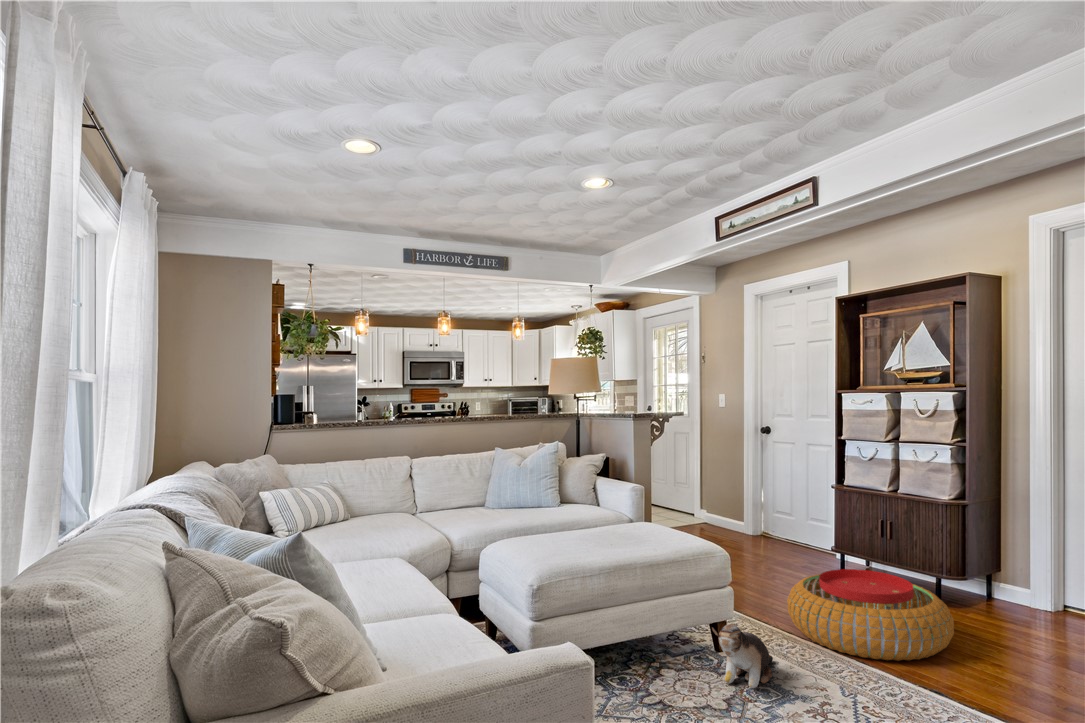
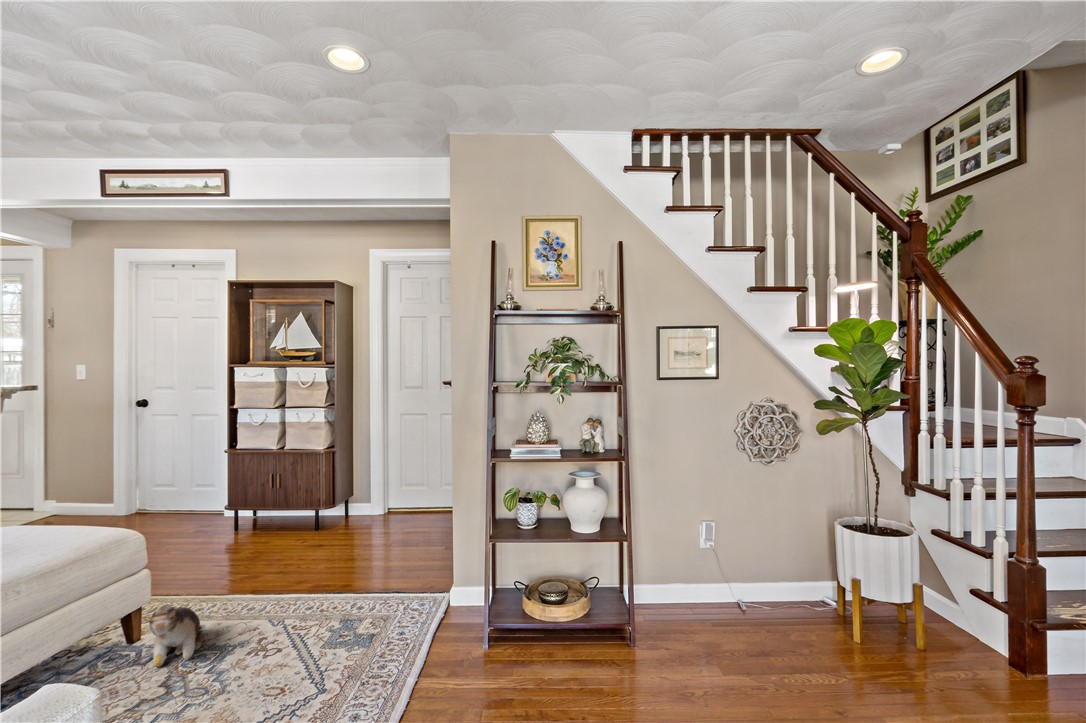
pouf: present [787,569,954,661] -> none [199,516,339,594]

